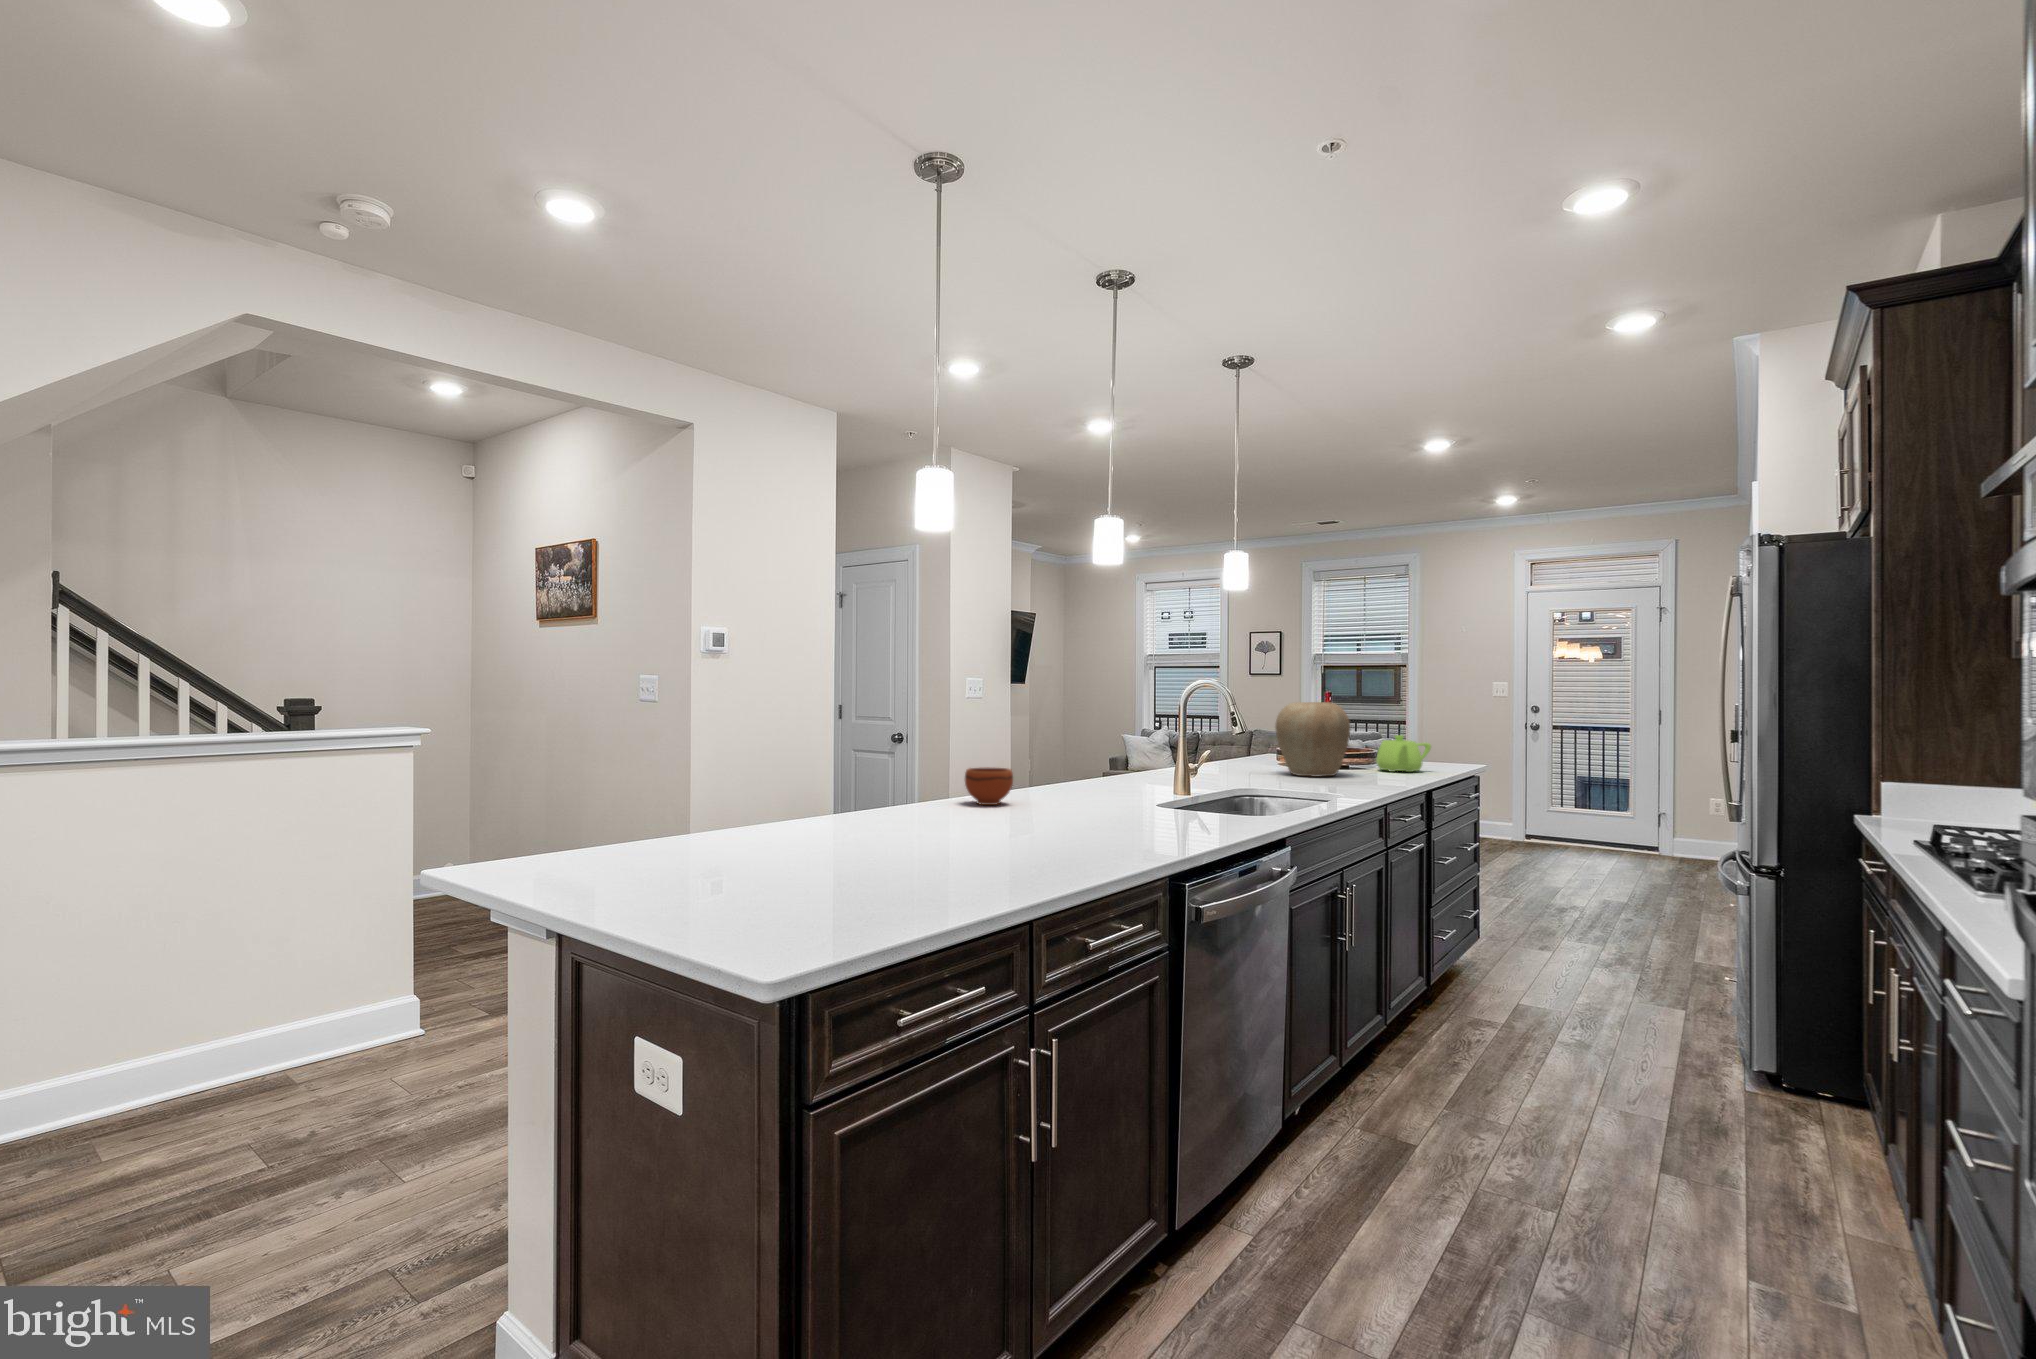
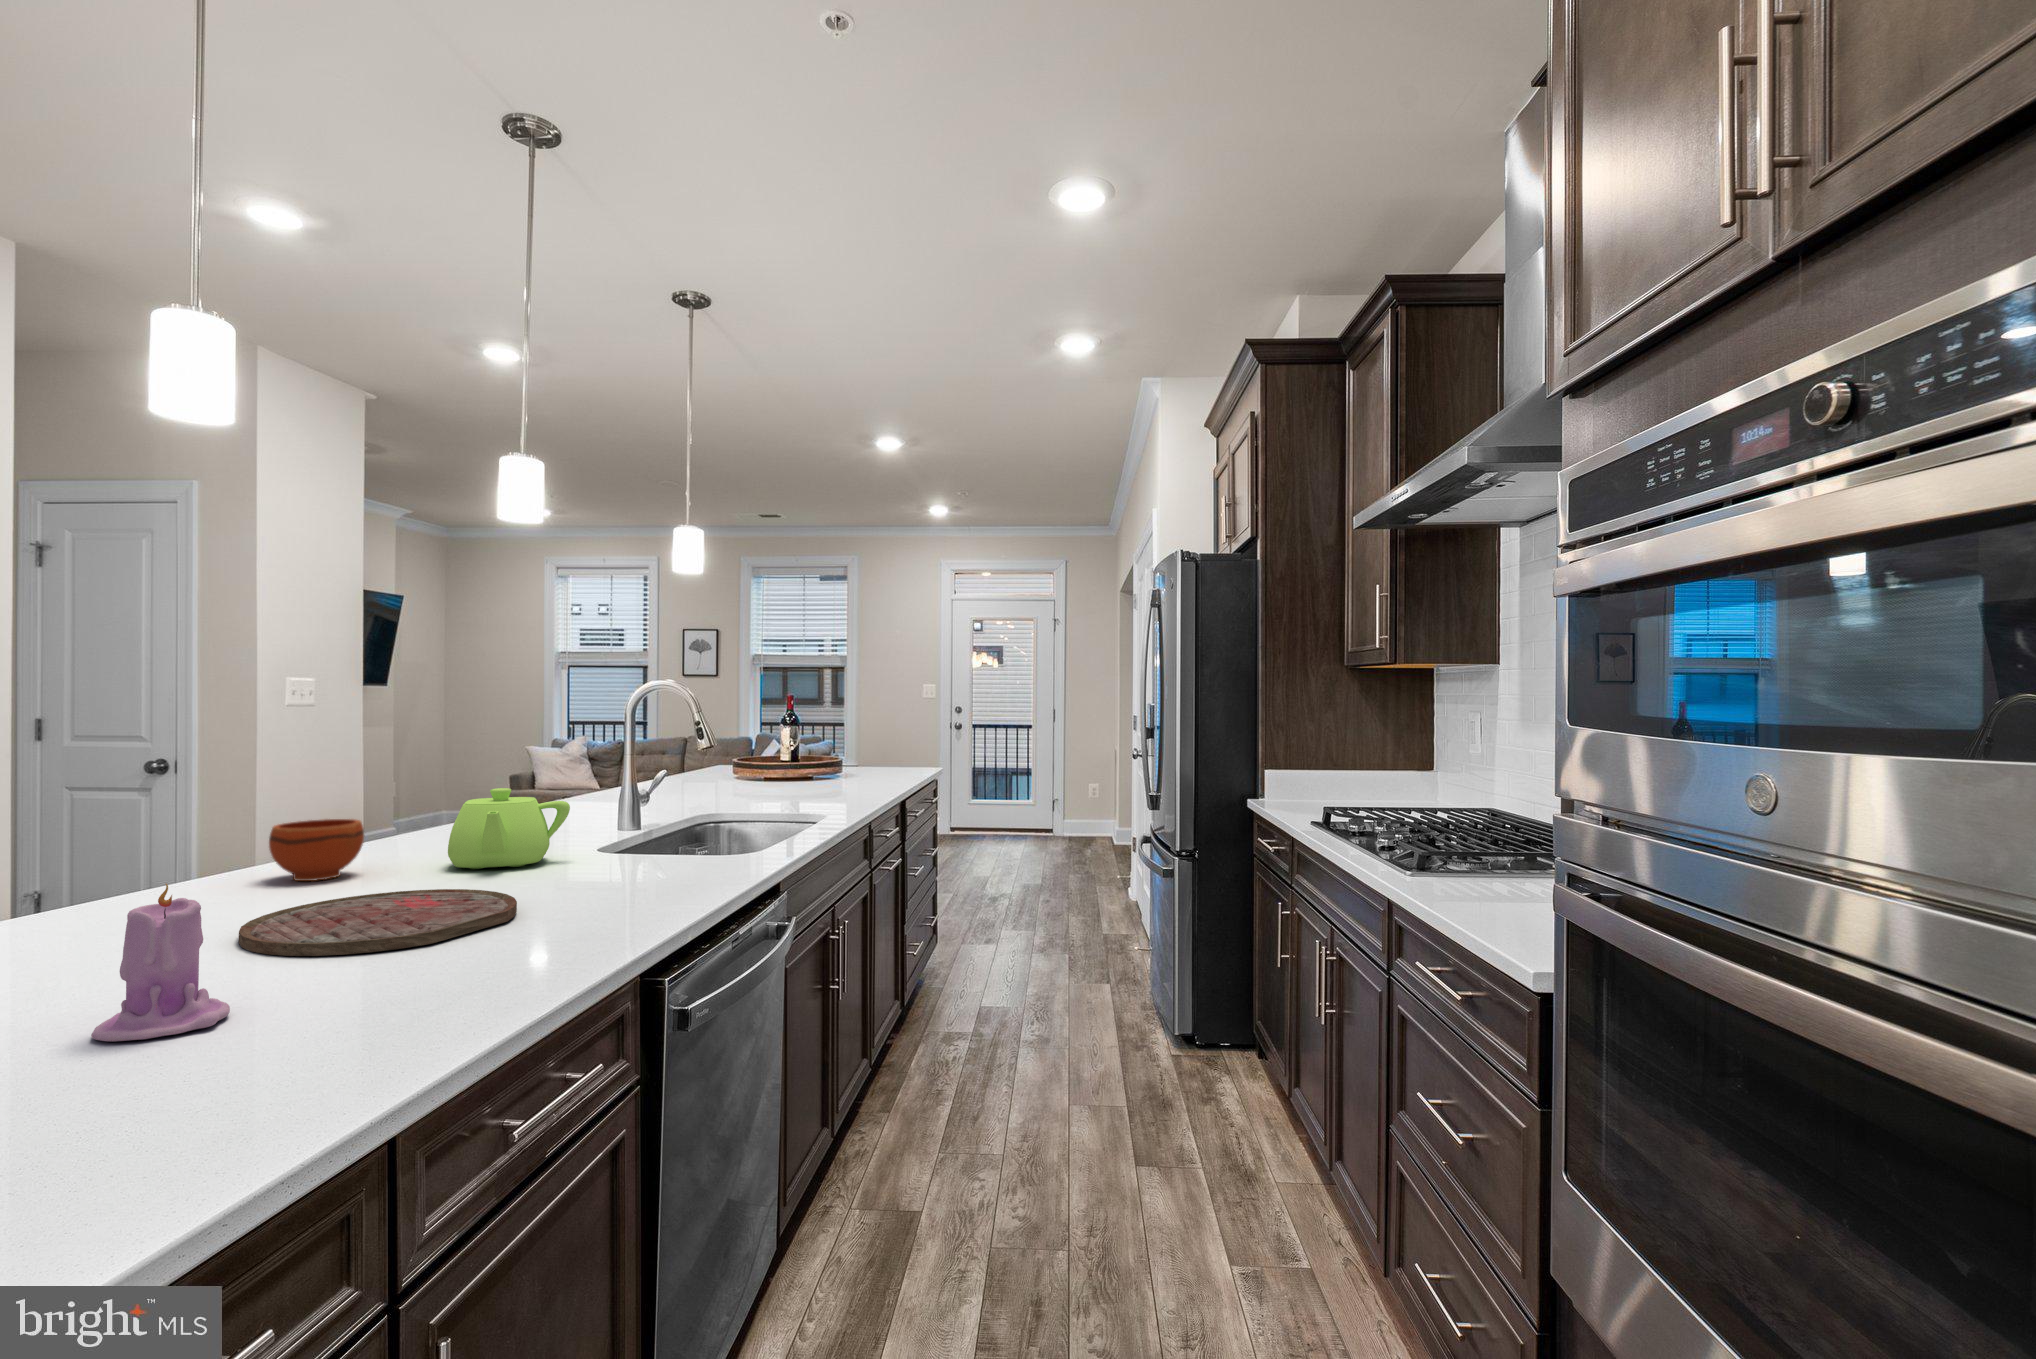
vase: present [1275,702,1350,777] -> none [737,707,821,793]
teapot: present [1376,735,1431,772] -> present [448,788,570,869]
candle: none [895,785,950,864] -> present [91,884,230,1041]
cutting board: none [952,814,1096,843] -> present [239,889,517,956]

